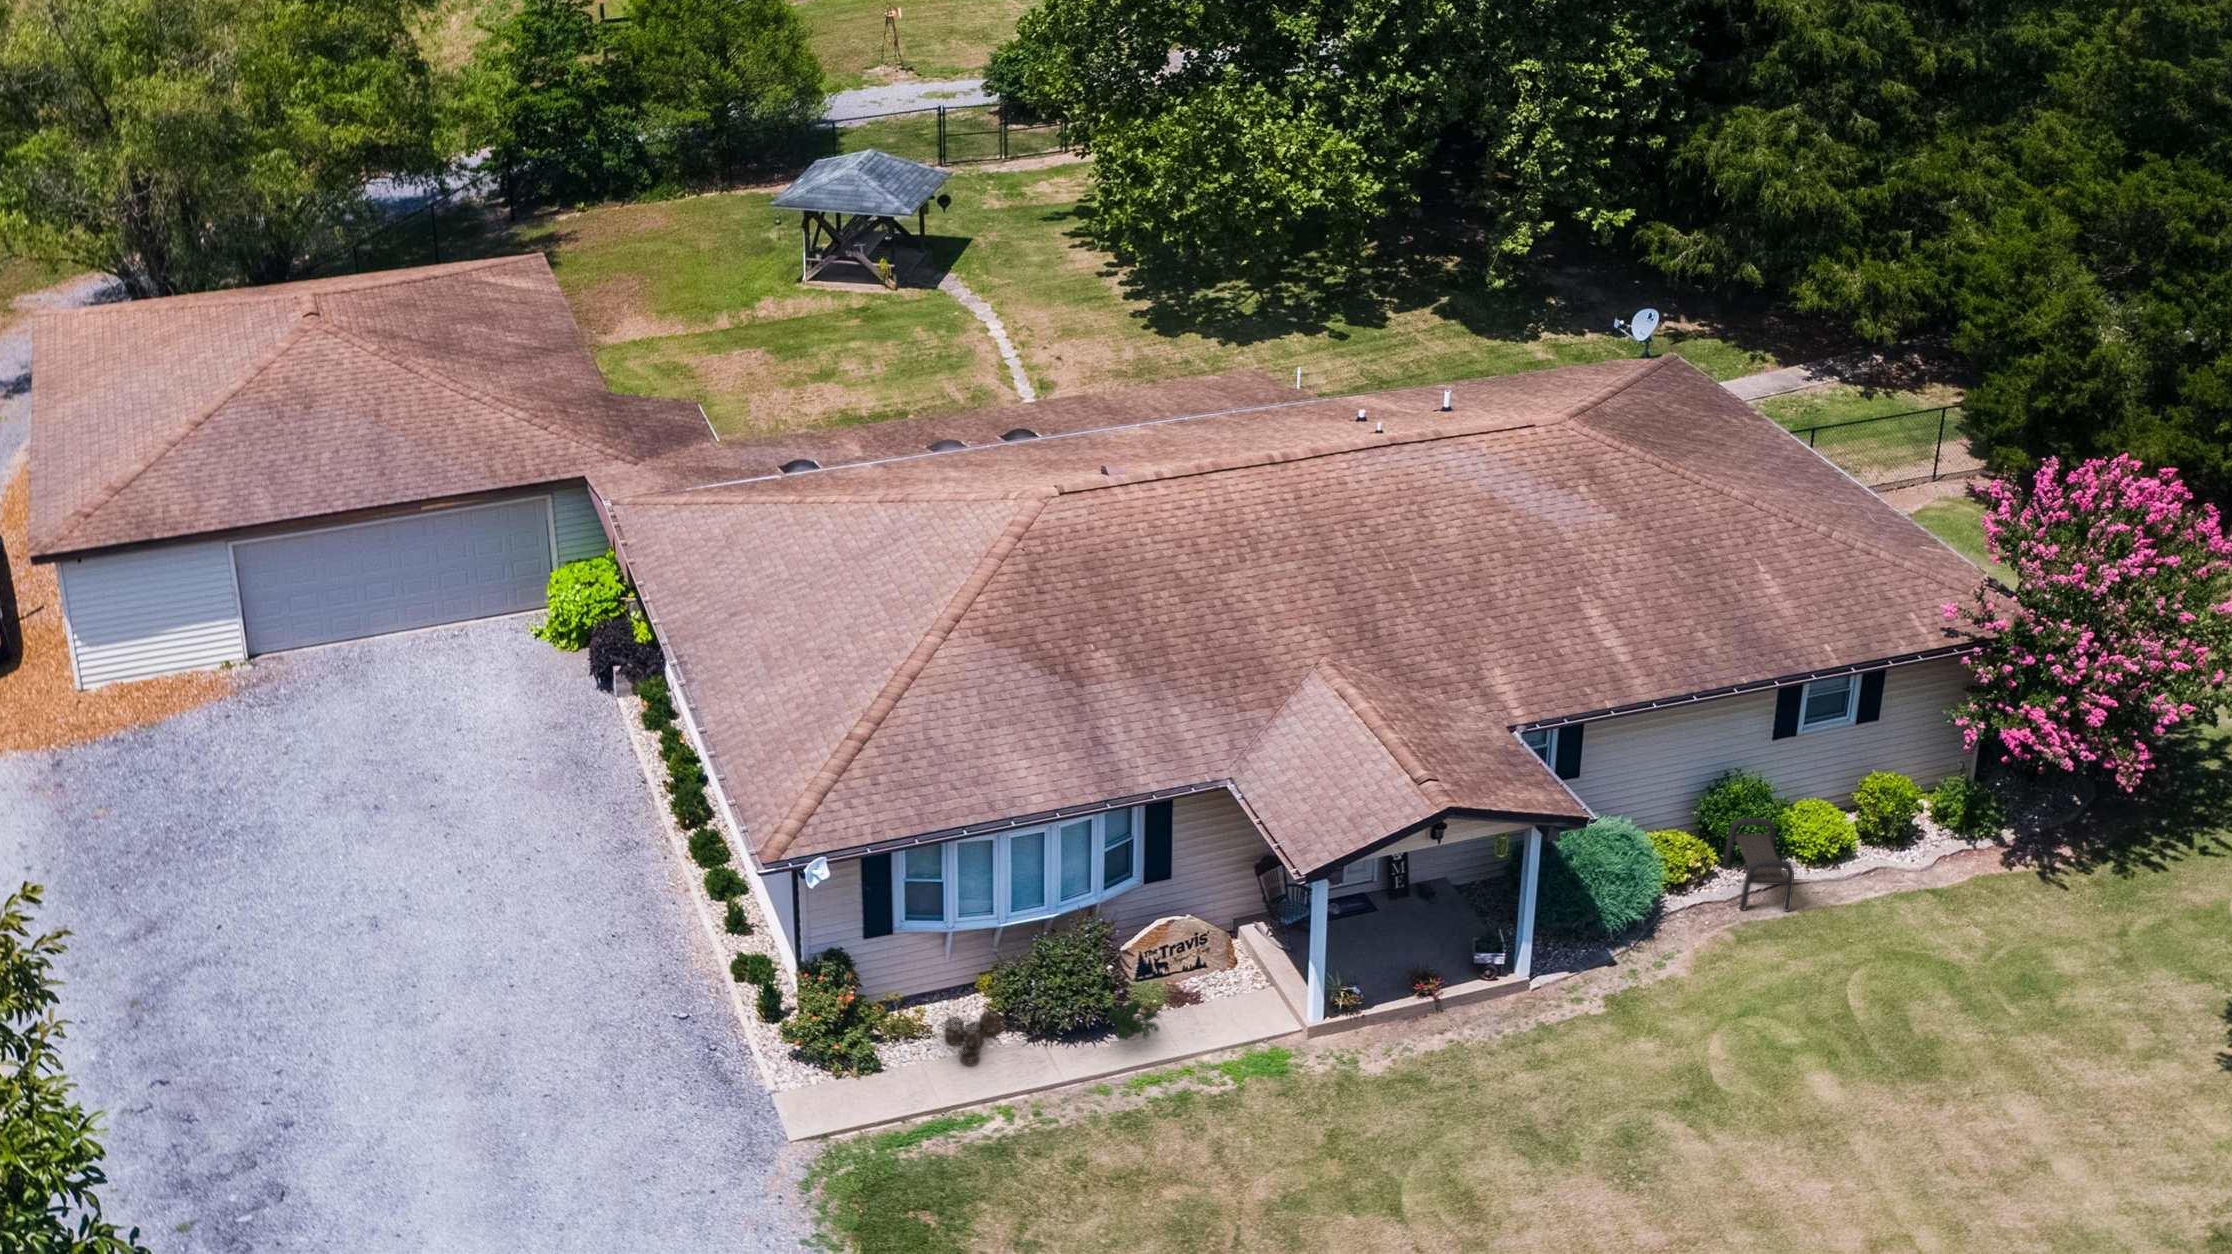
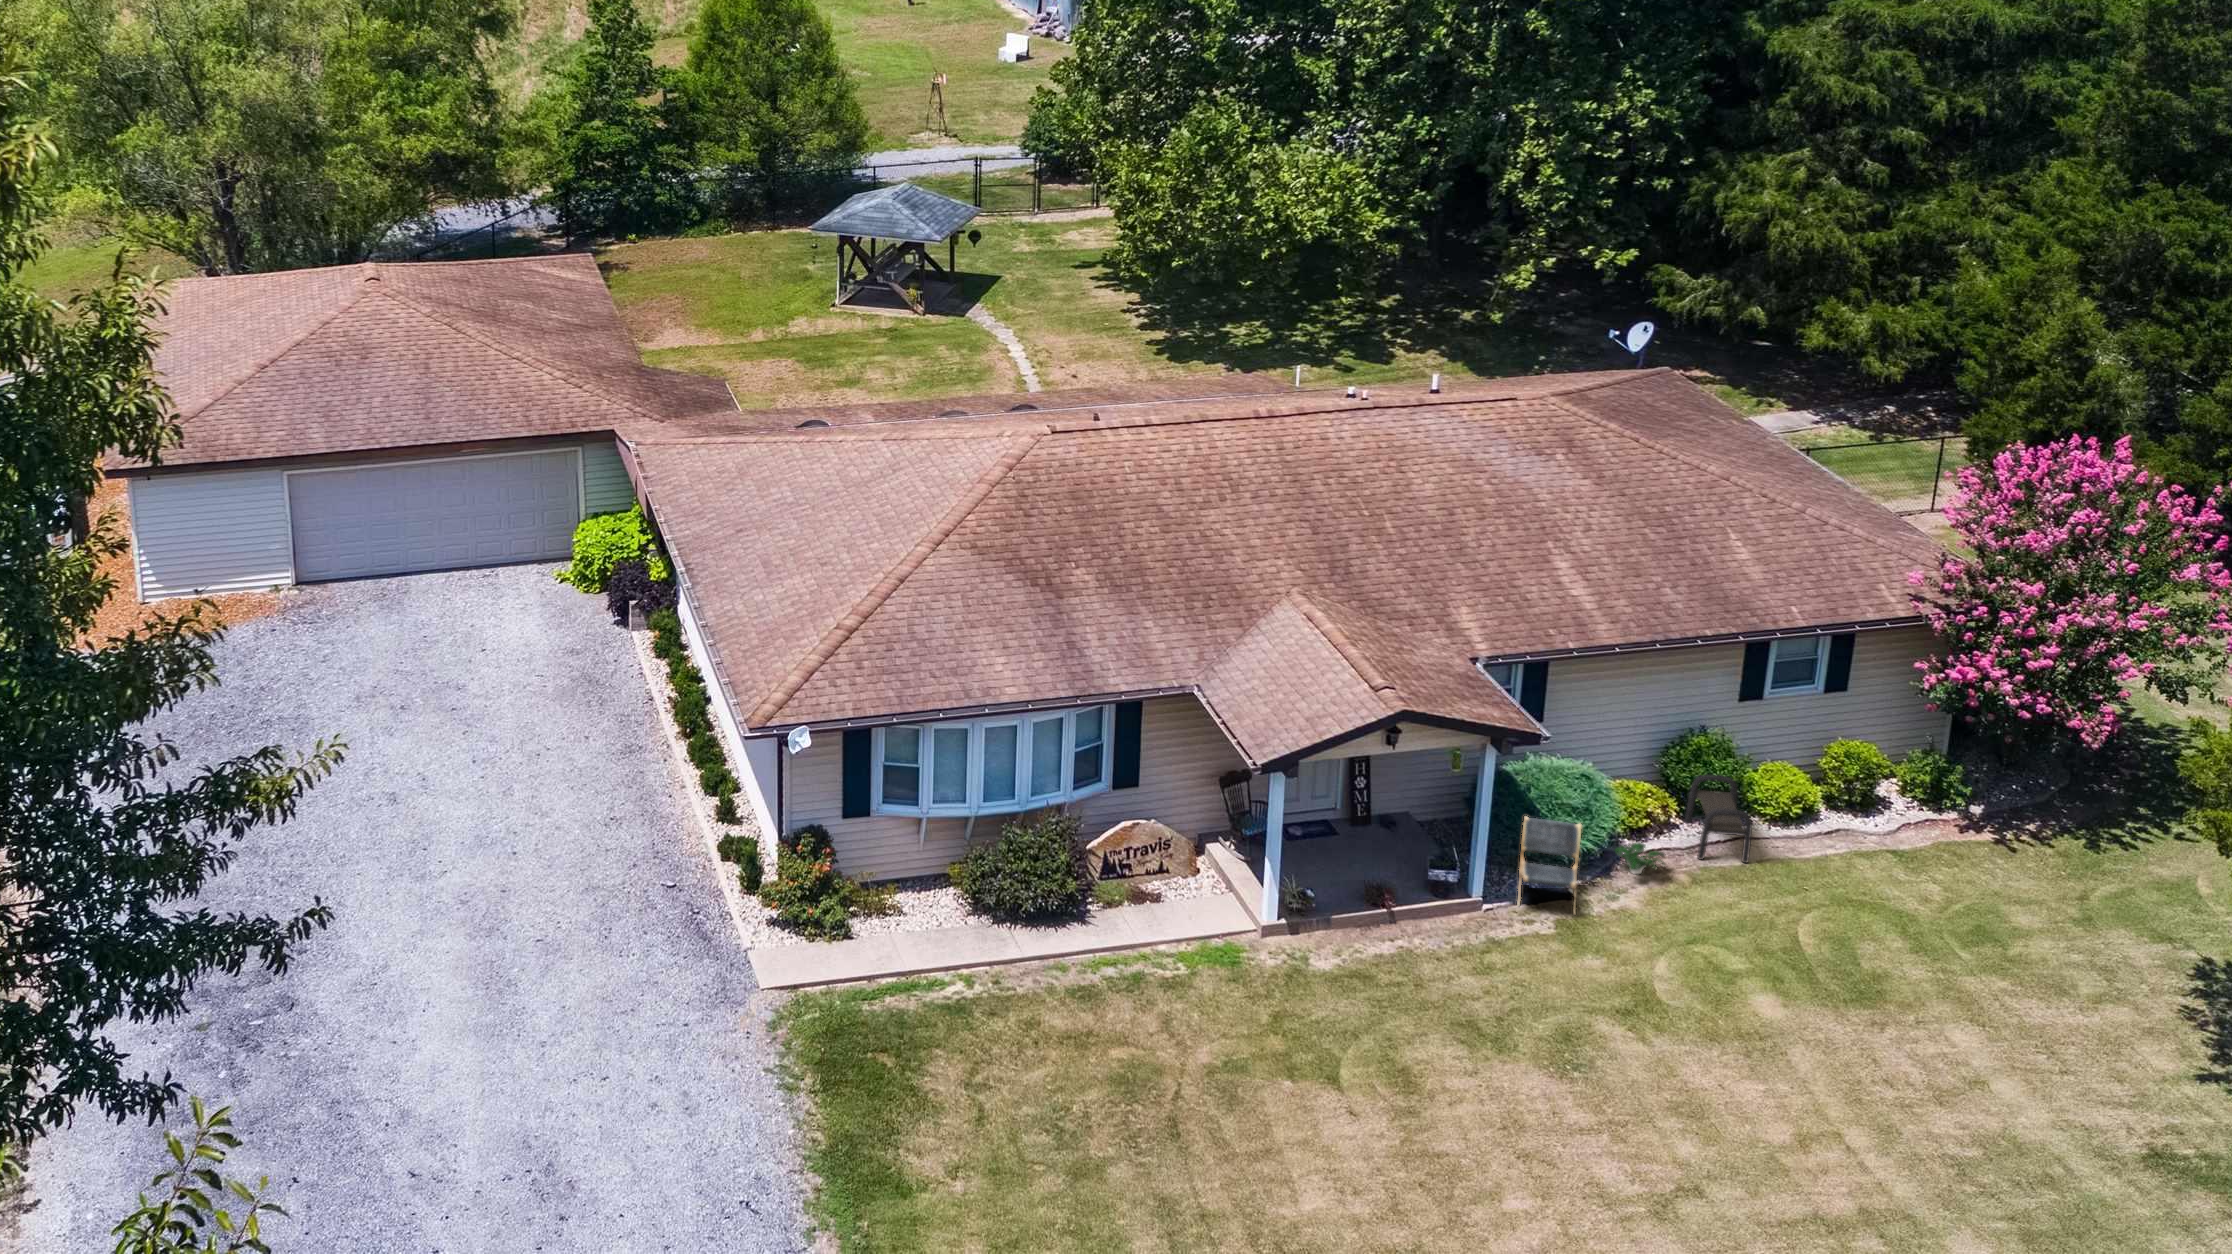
lounge chair: none [1565,885,1628,989] -> present [1517,817,1582,914]
potted plant: present [1108,1001,1160,1040] -> present [1614,842,1665,874]
woven basket: present [944,1011,1002,1066] -> none [915,888,970,936]

